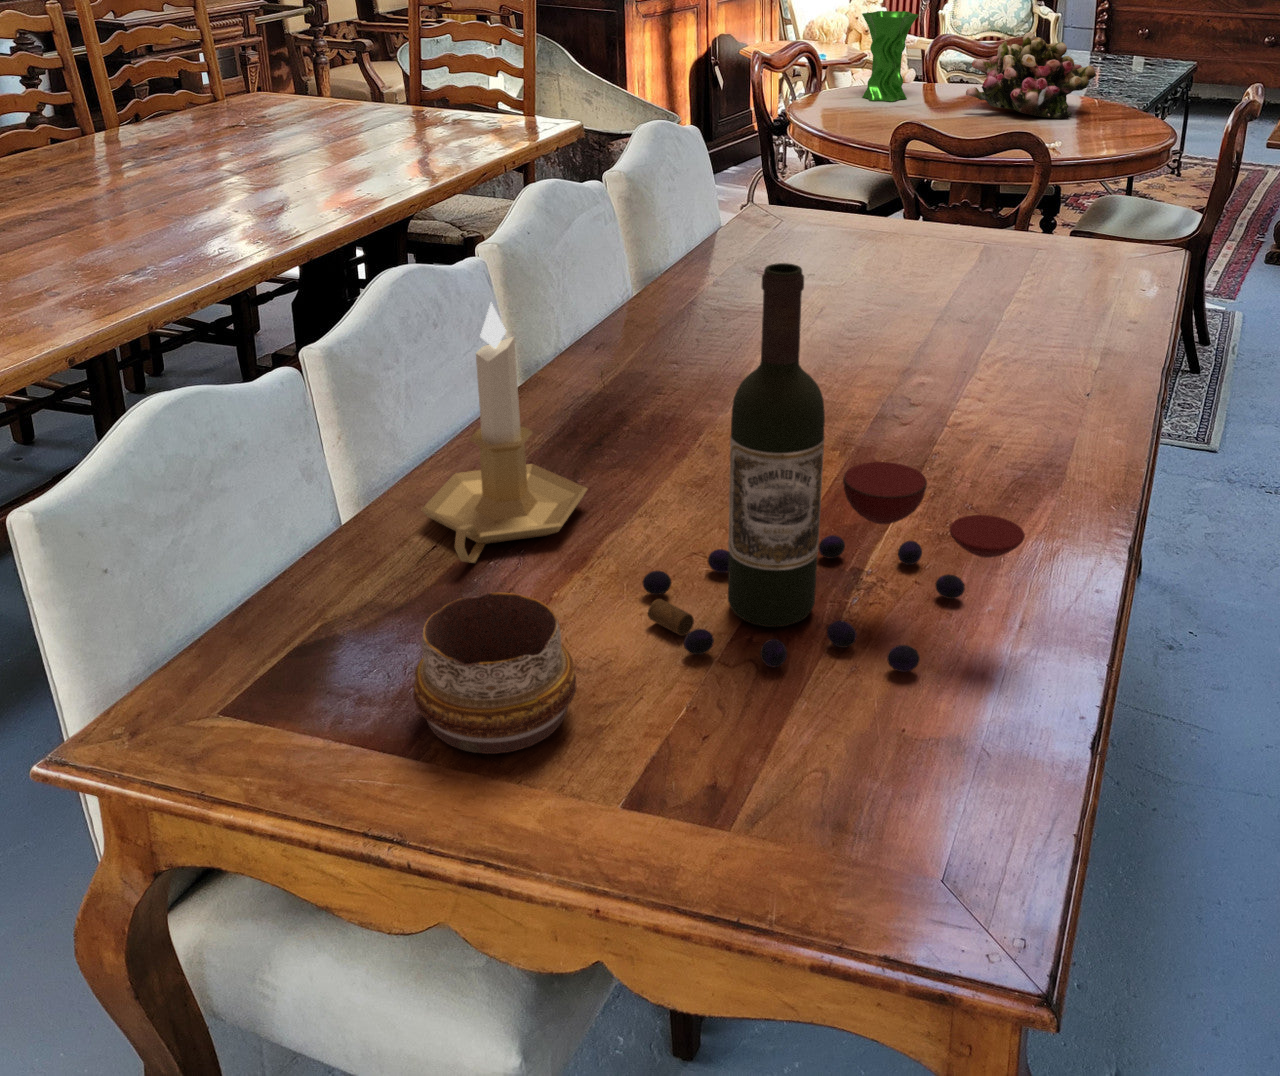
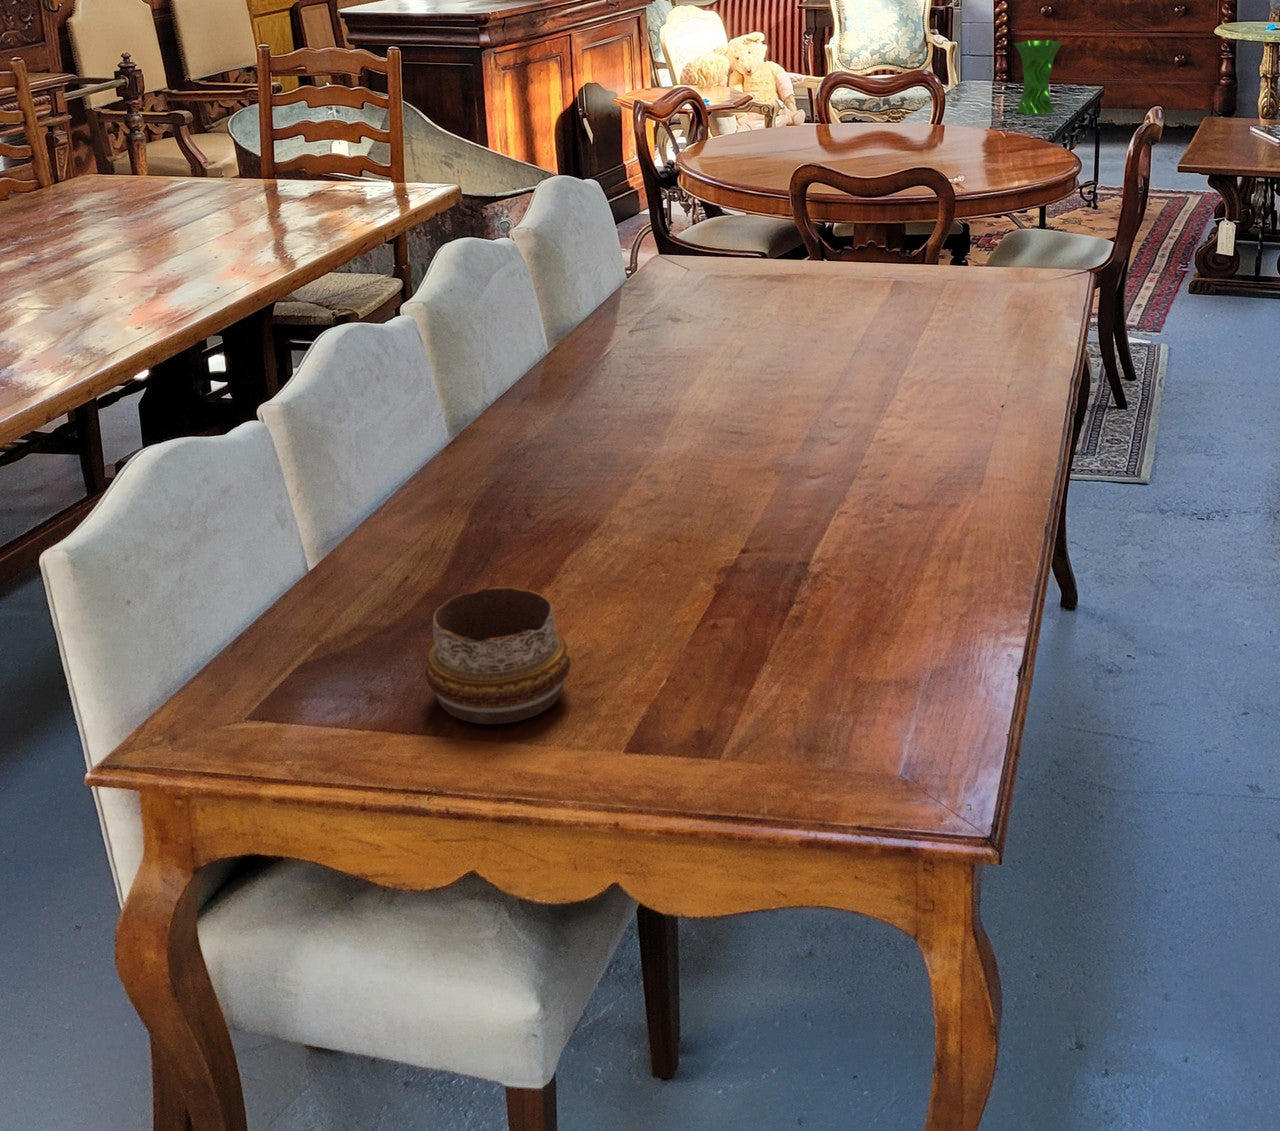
vase: present [862,11,918,102] -> present [1015,40,1062,114]
flower arrangement: present [966,32,1096,119] -> none [862,67,993,154]
wine bottle: present [643,263,1025,672] -> none [611,284,957,641]
candlestick: present [422,304,588,563] -> none [392,341,546,584]

